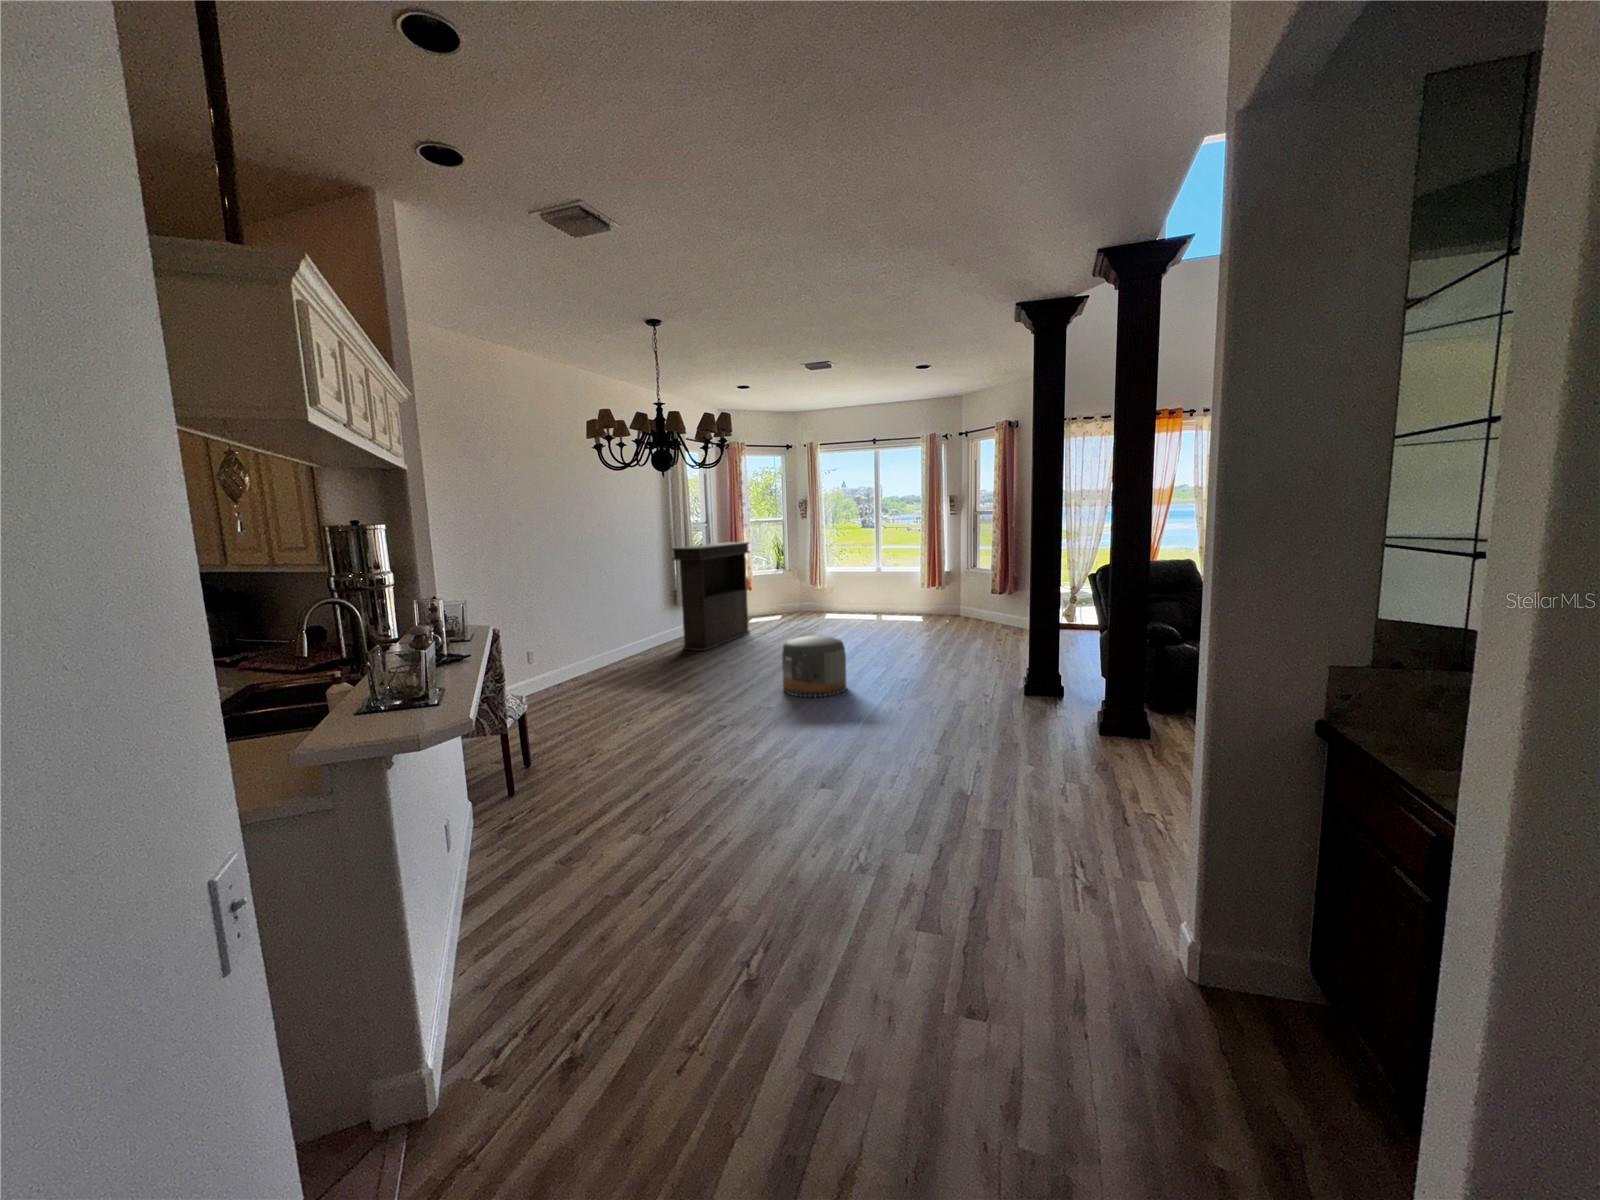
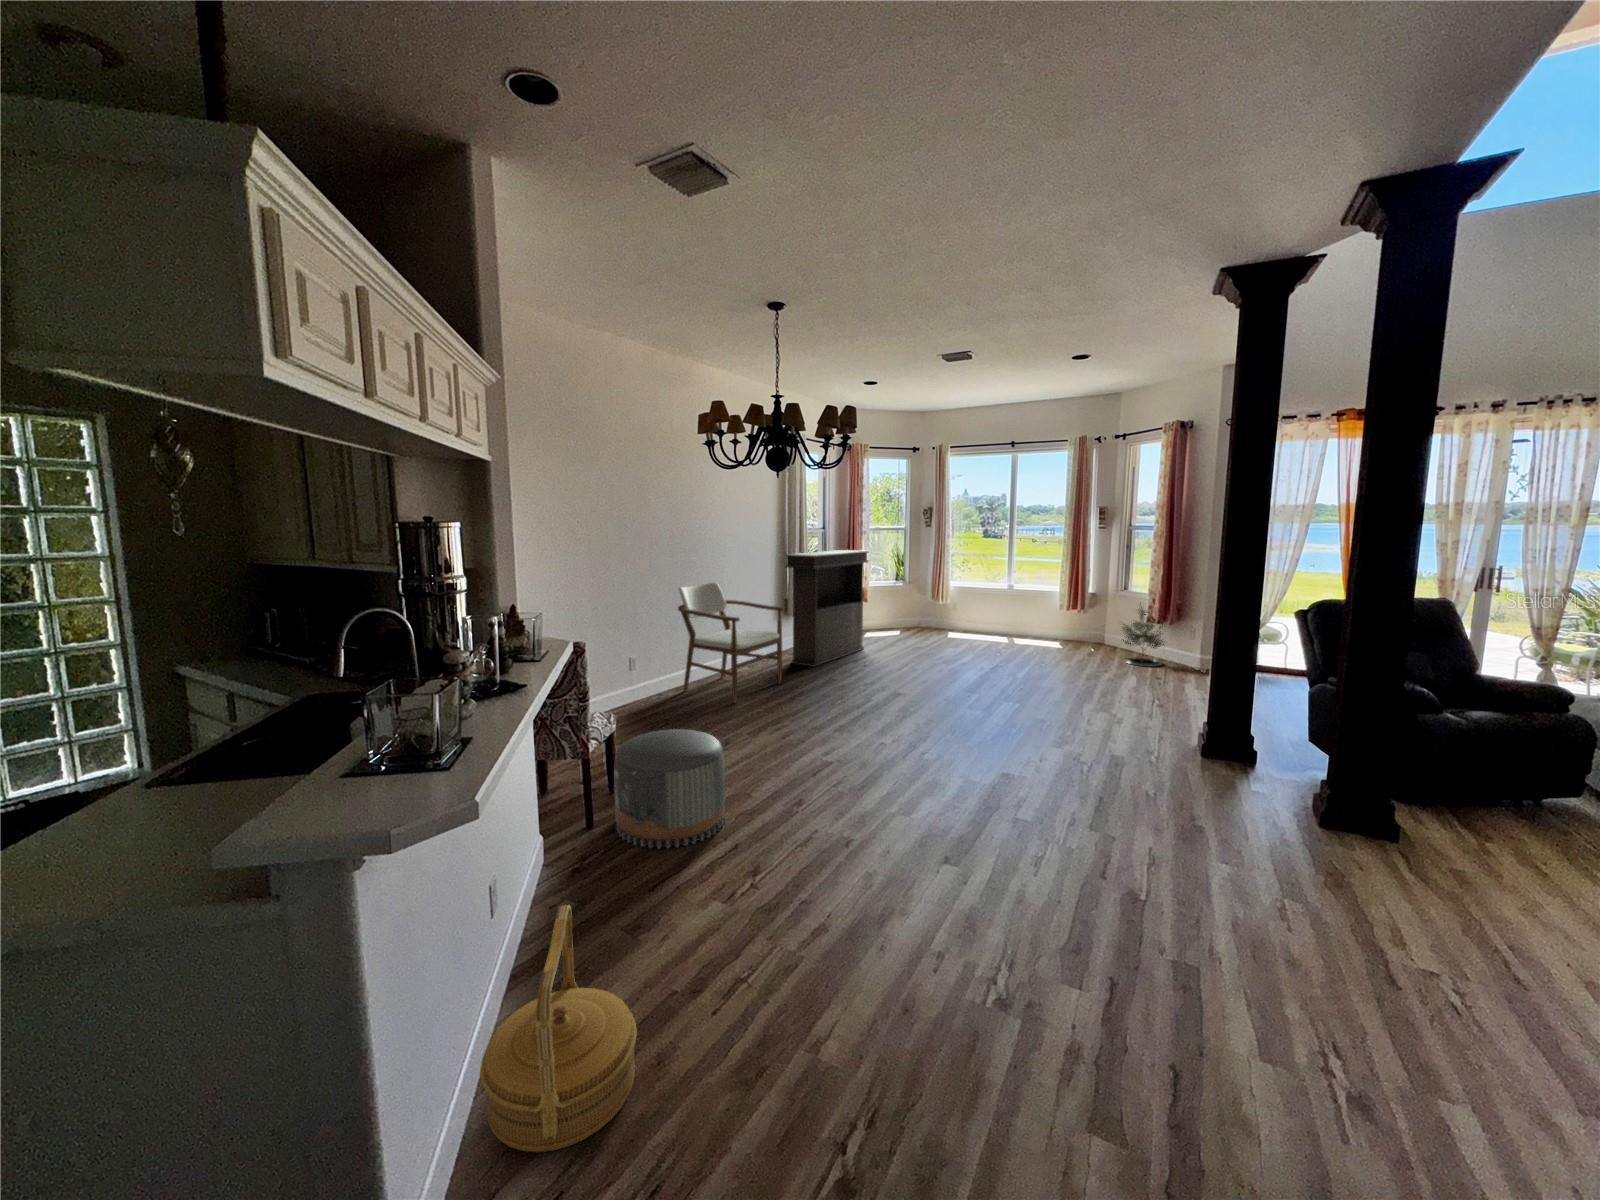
potted tree: none [967,576,1007,631] -> present [1121,607,1164,667]
armchair: none [572,577,675,686] -> present [678,582,785,703]
pouf: present [782,636,846,697] -> present [614,729,725,848]
woven basket: none [459,826,583,1002] -> present [480,905,637,1152]

